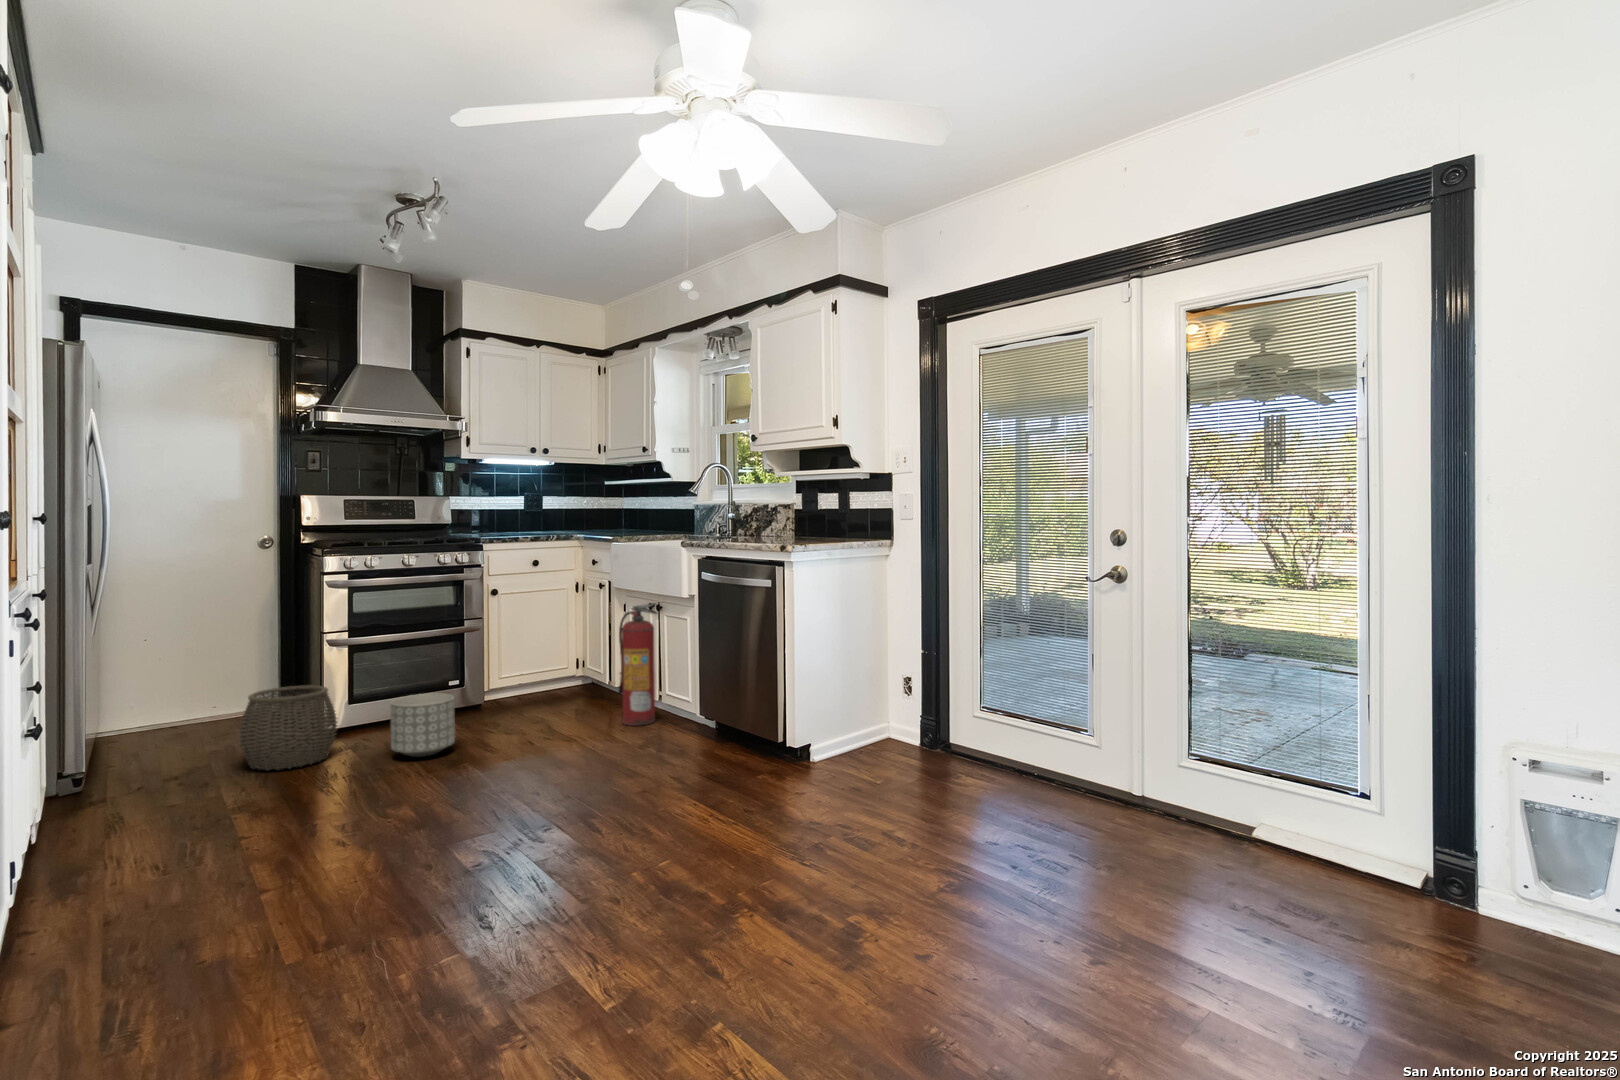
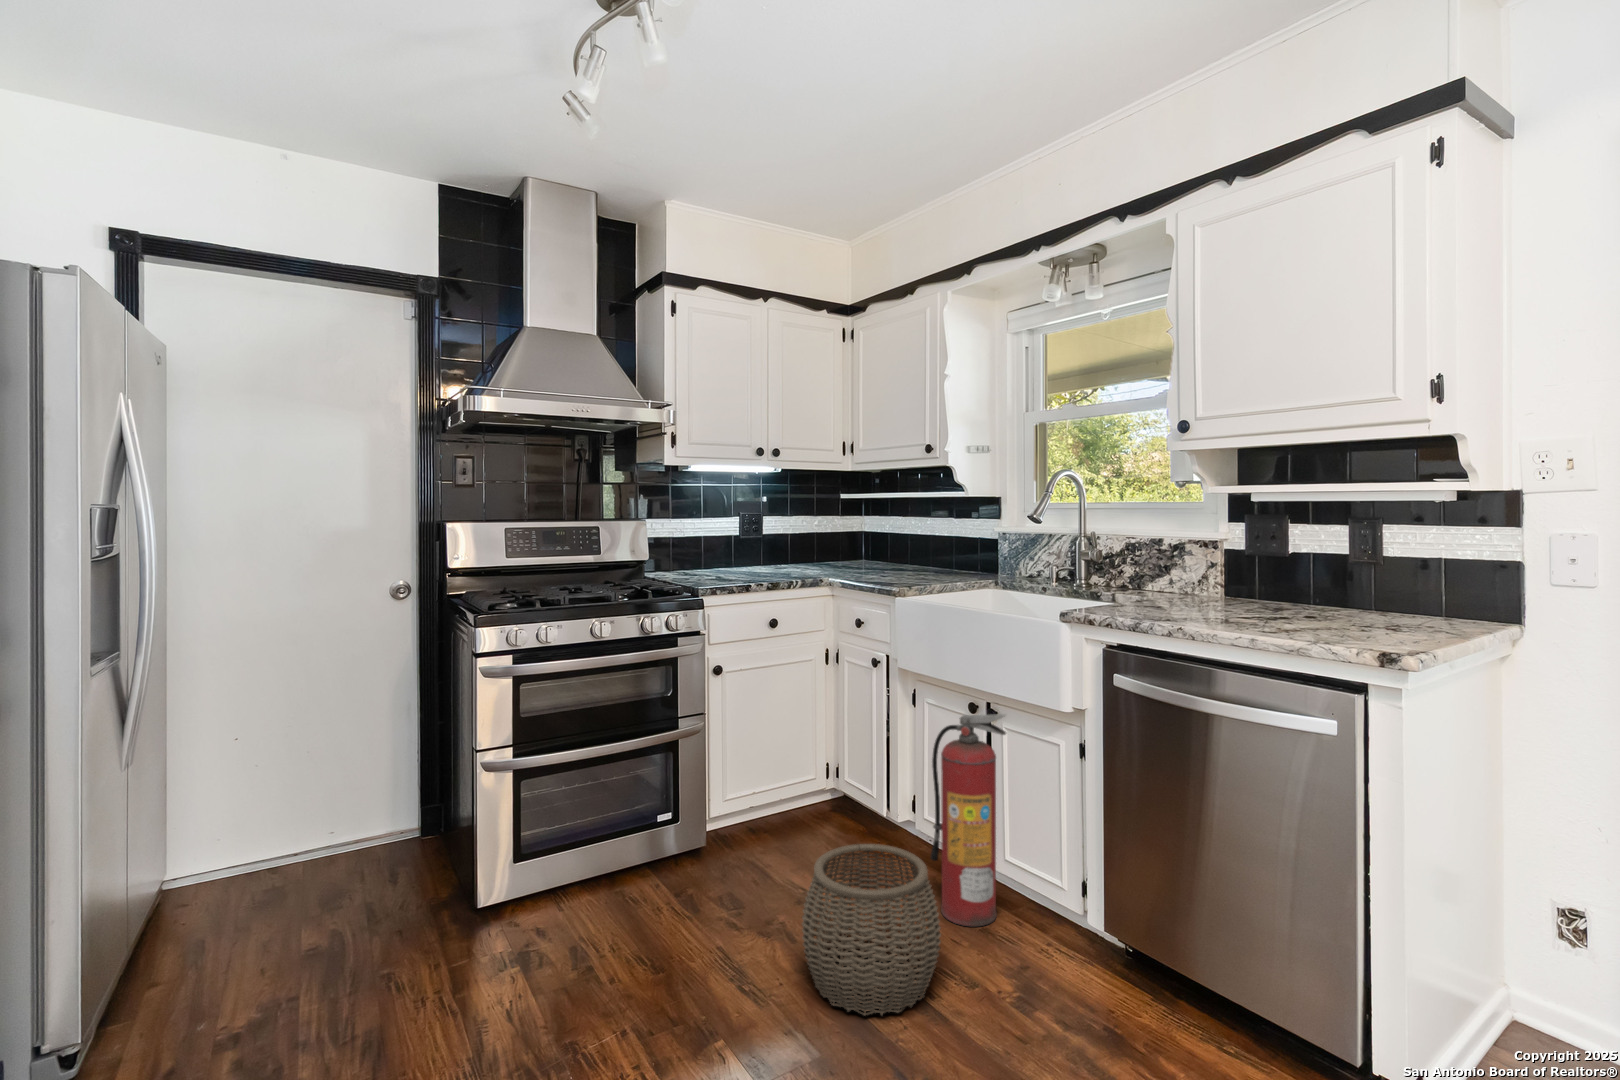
woven basket: present [239,685,337,770] -> present [802,844,941,1015]
planter: present [390,693,455,757] -> none [582,876,686,1010]

